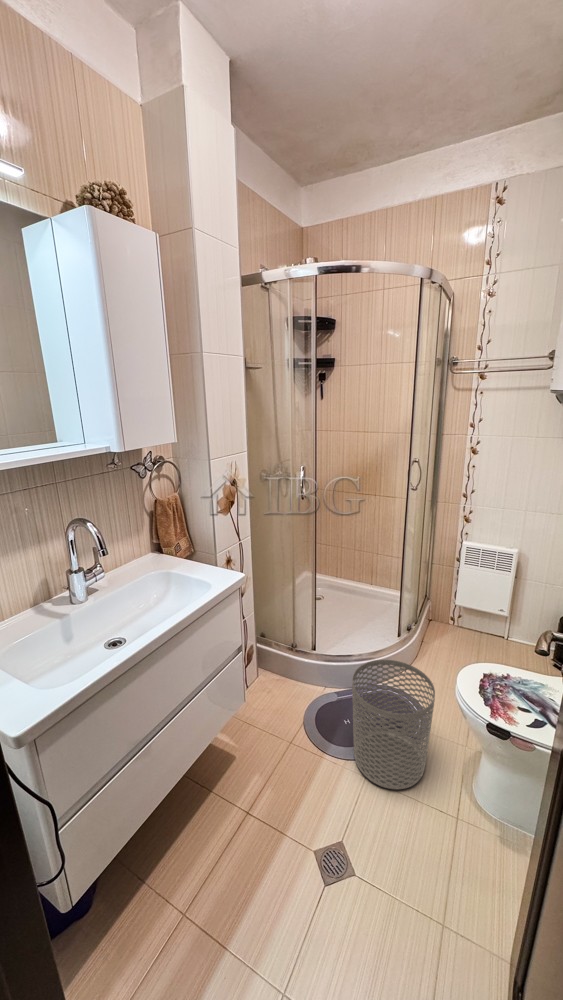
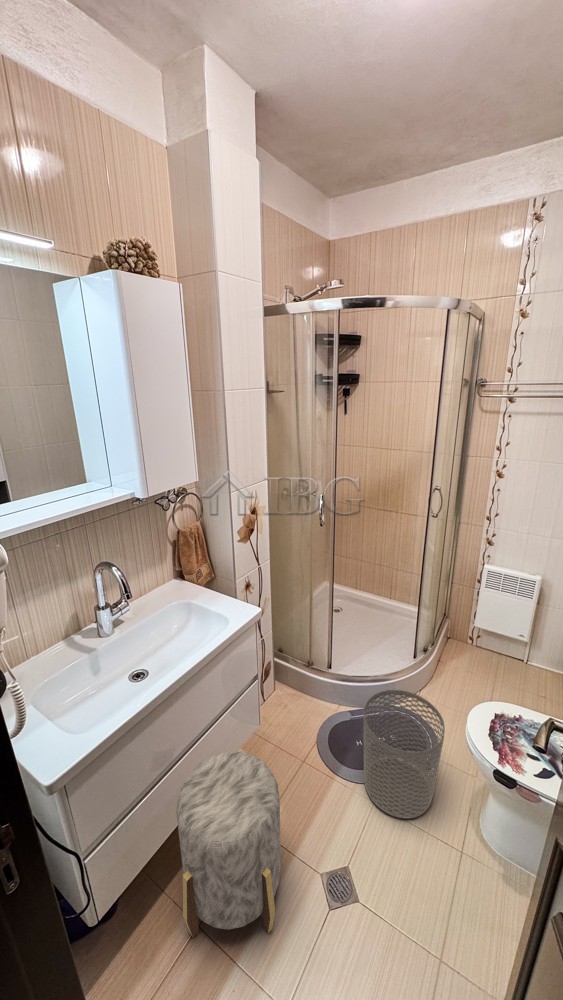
stool: none [159,721,272,925] -> present [176,751,281,938]

